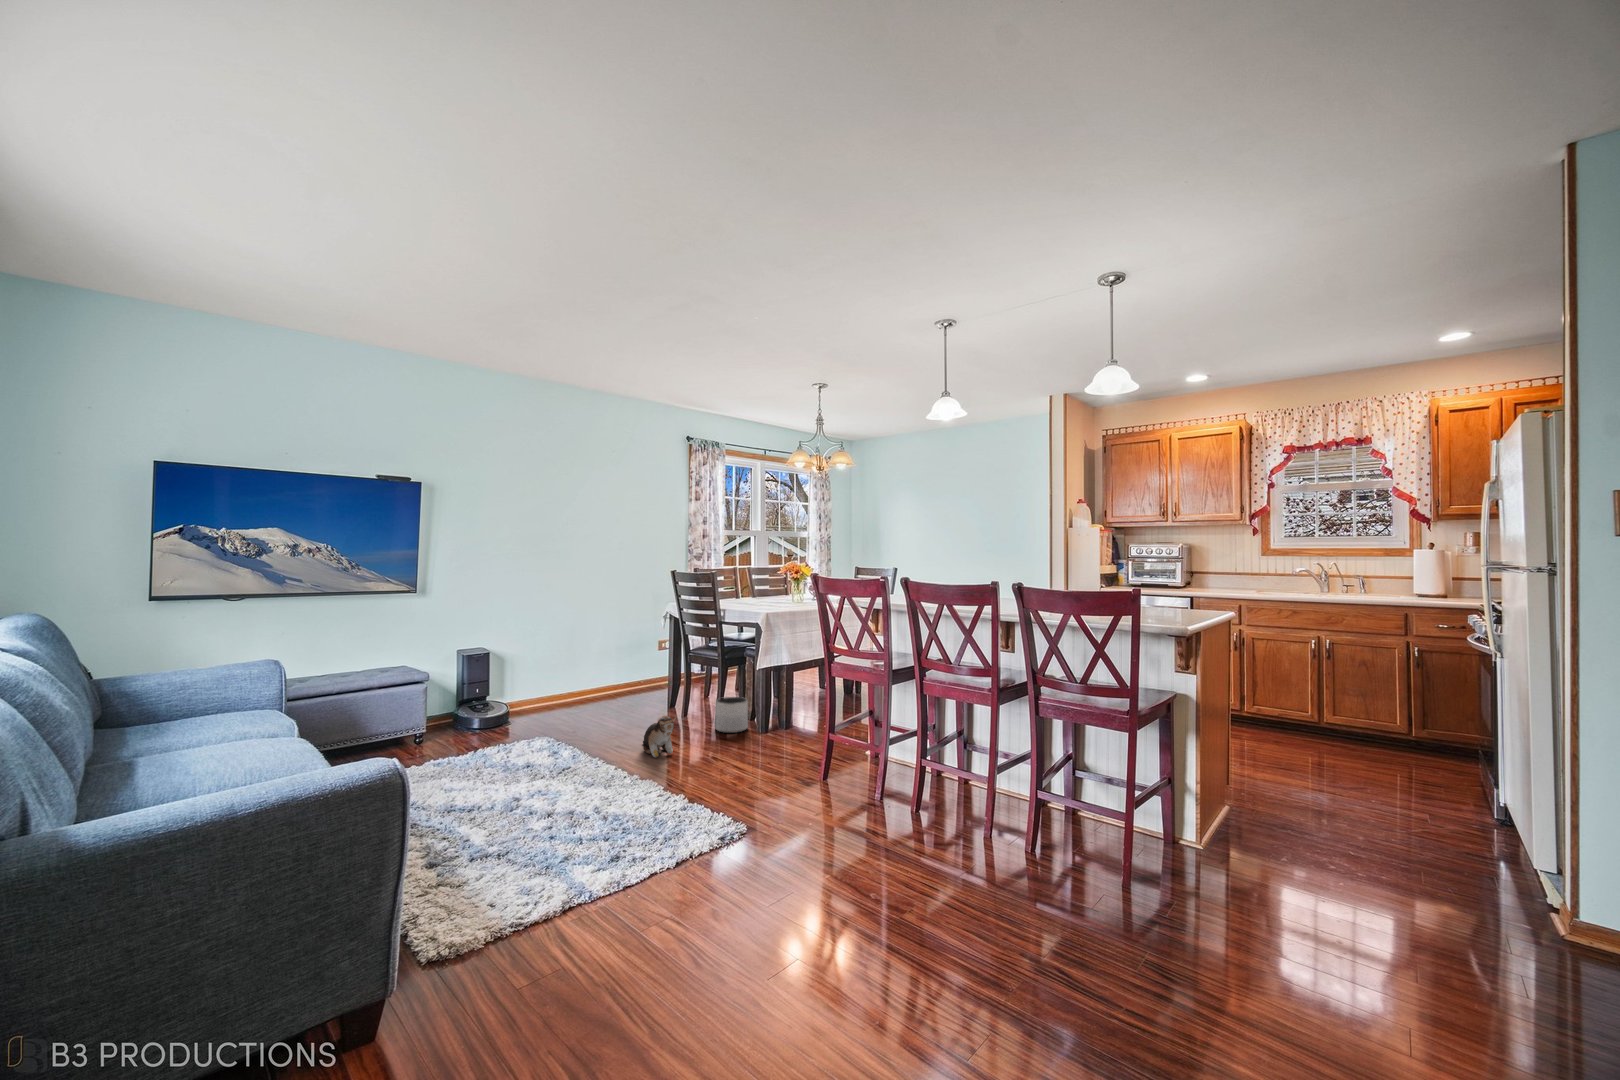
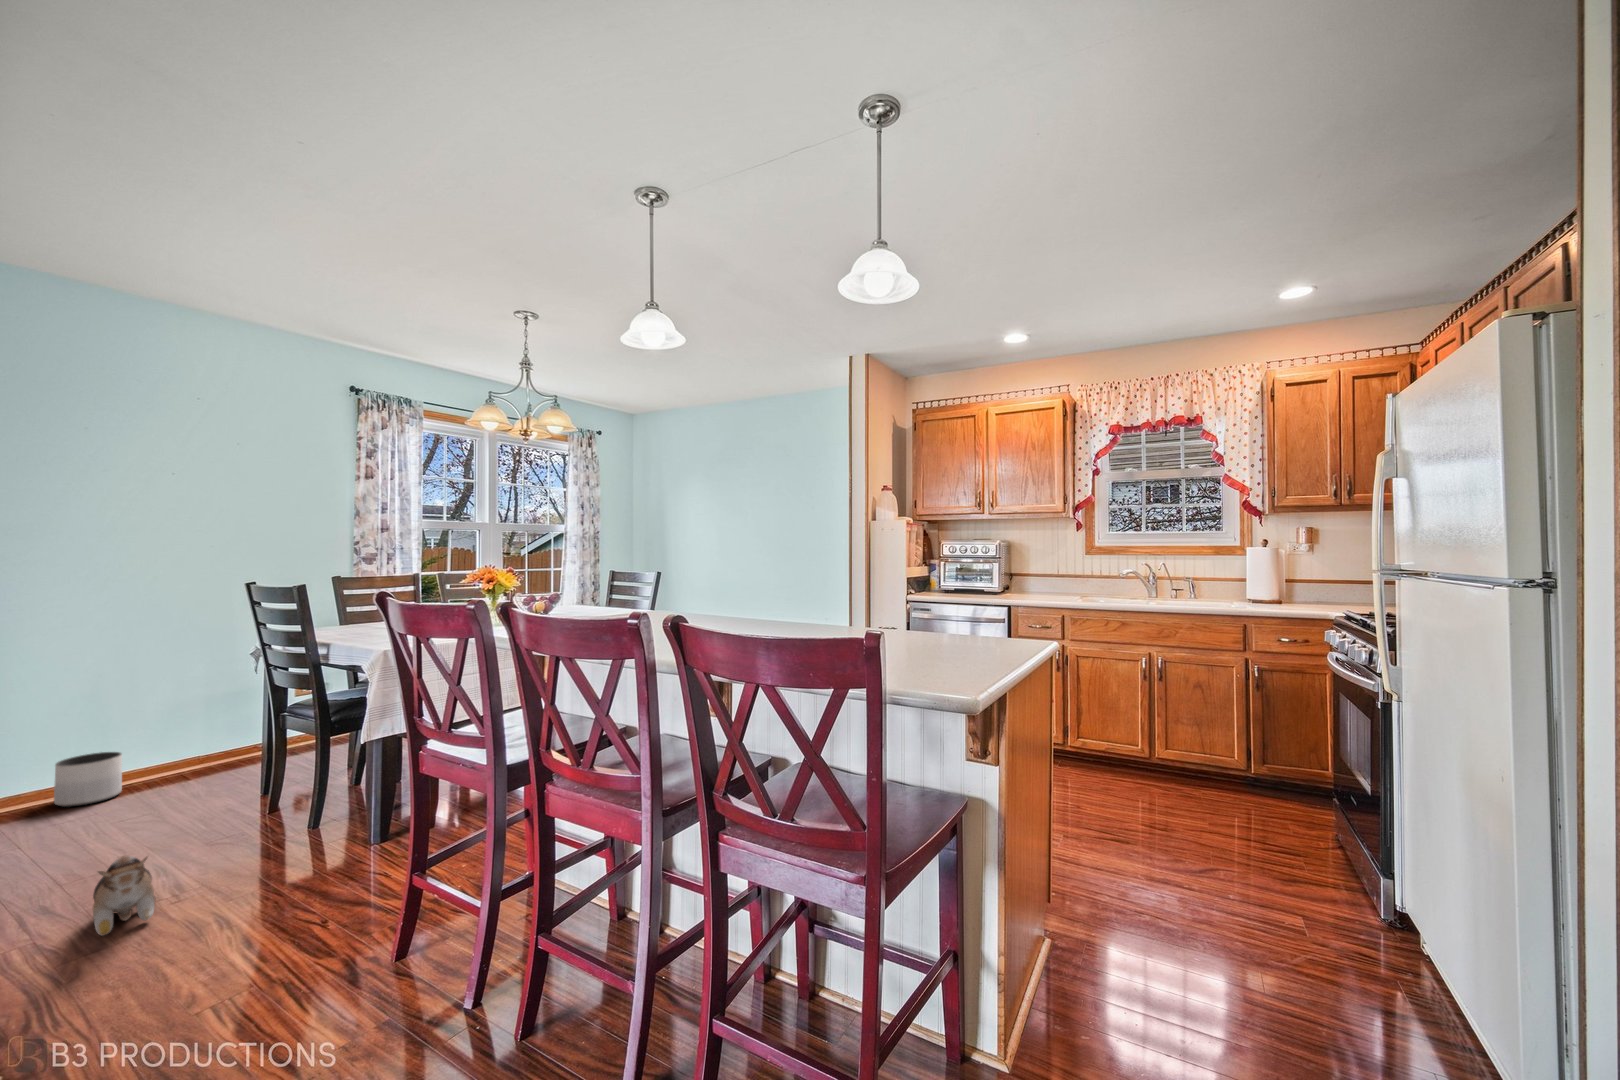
planter: present [715,697,748,733] -> present [54,752,122,807]

